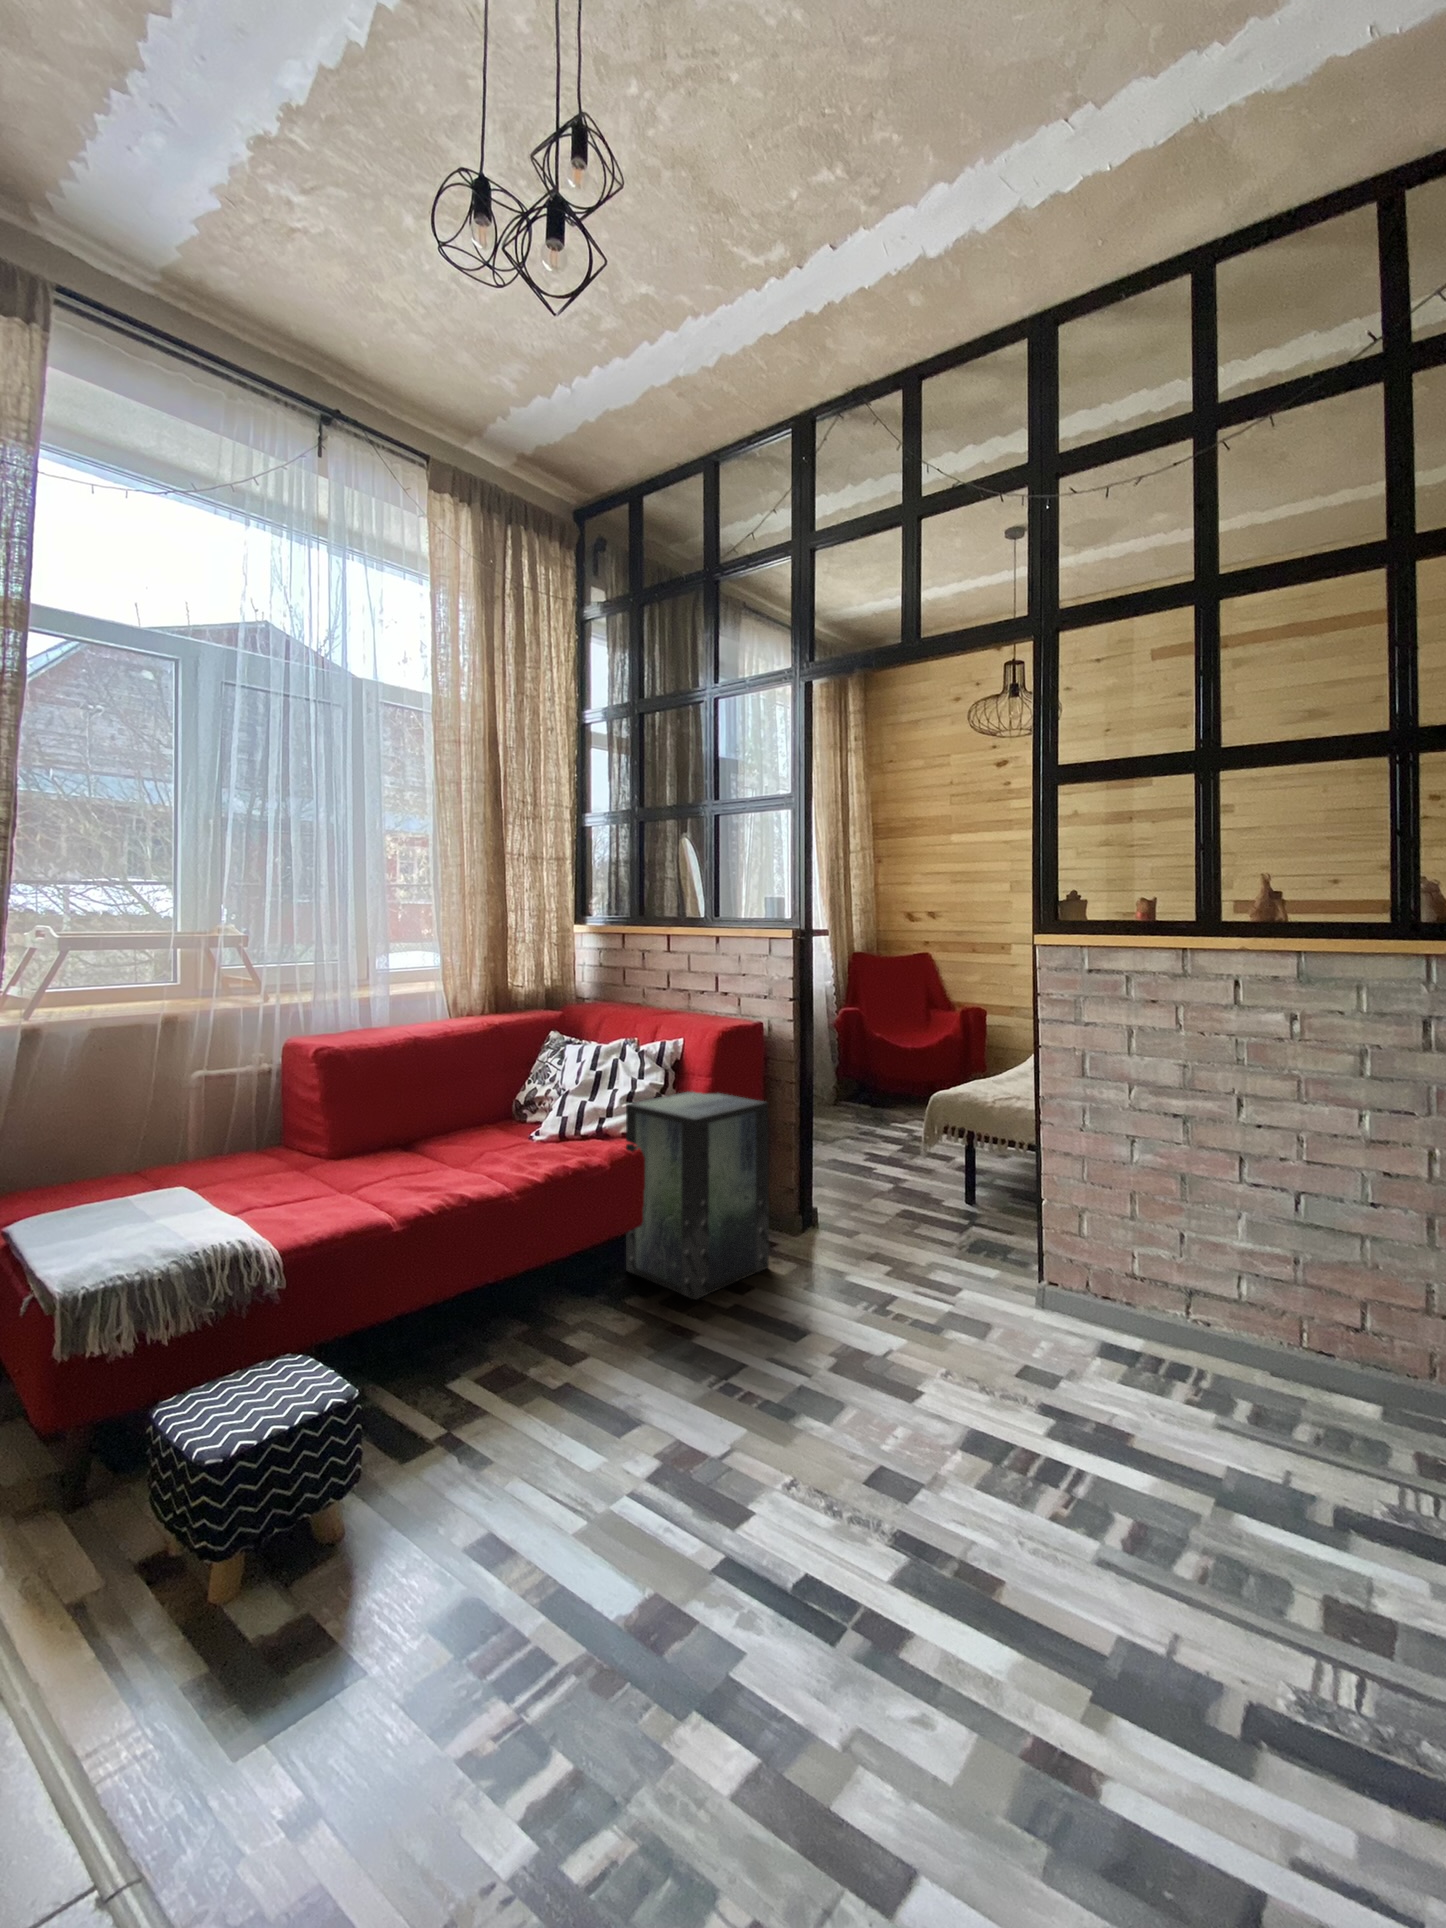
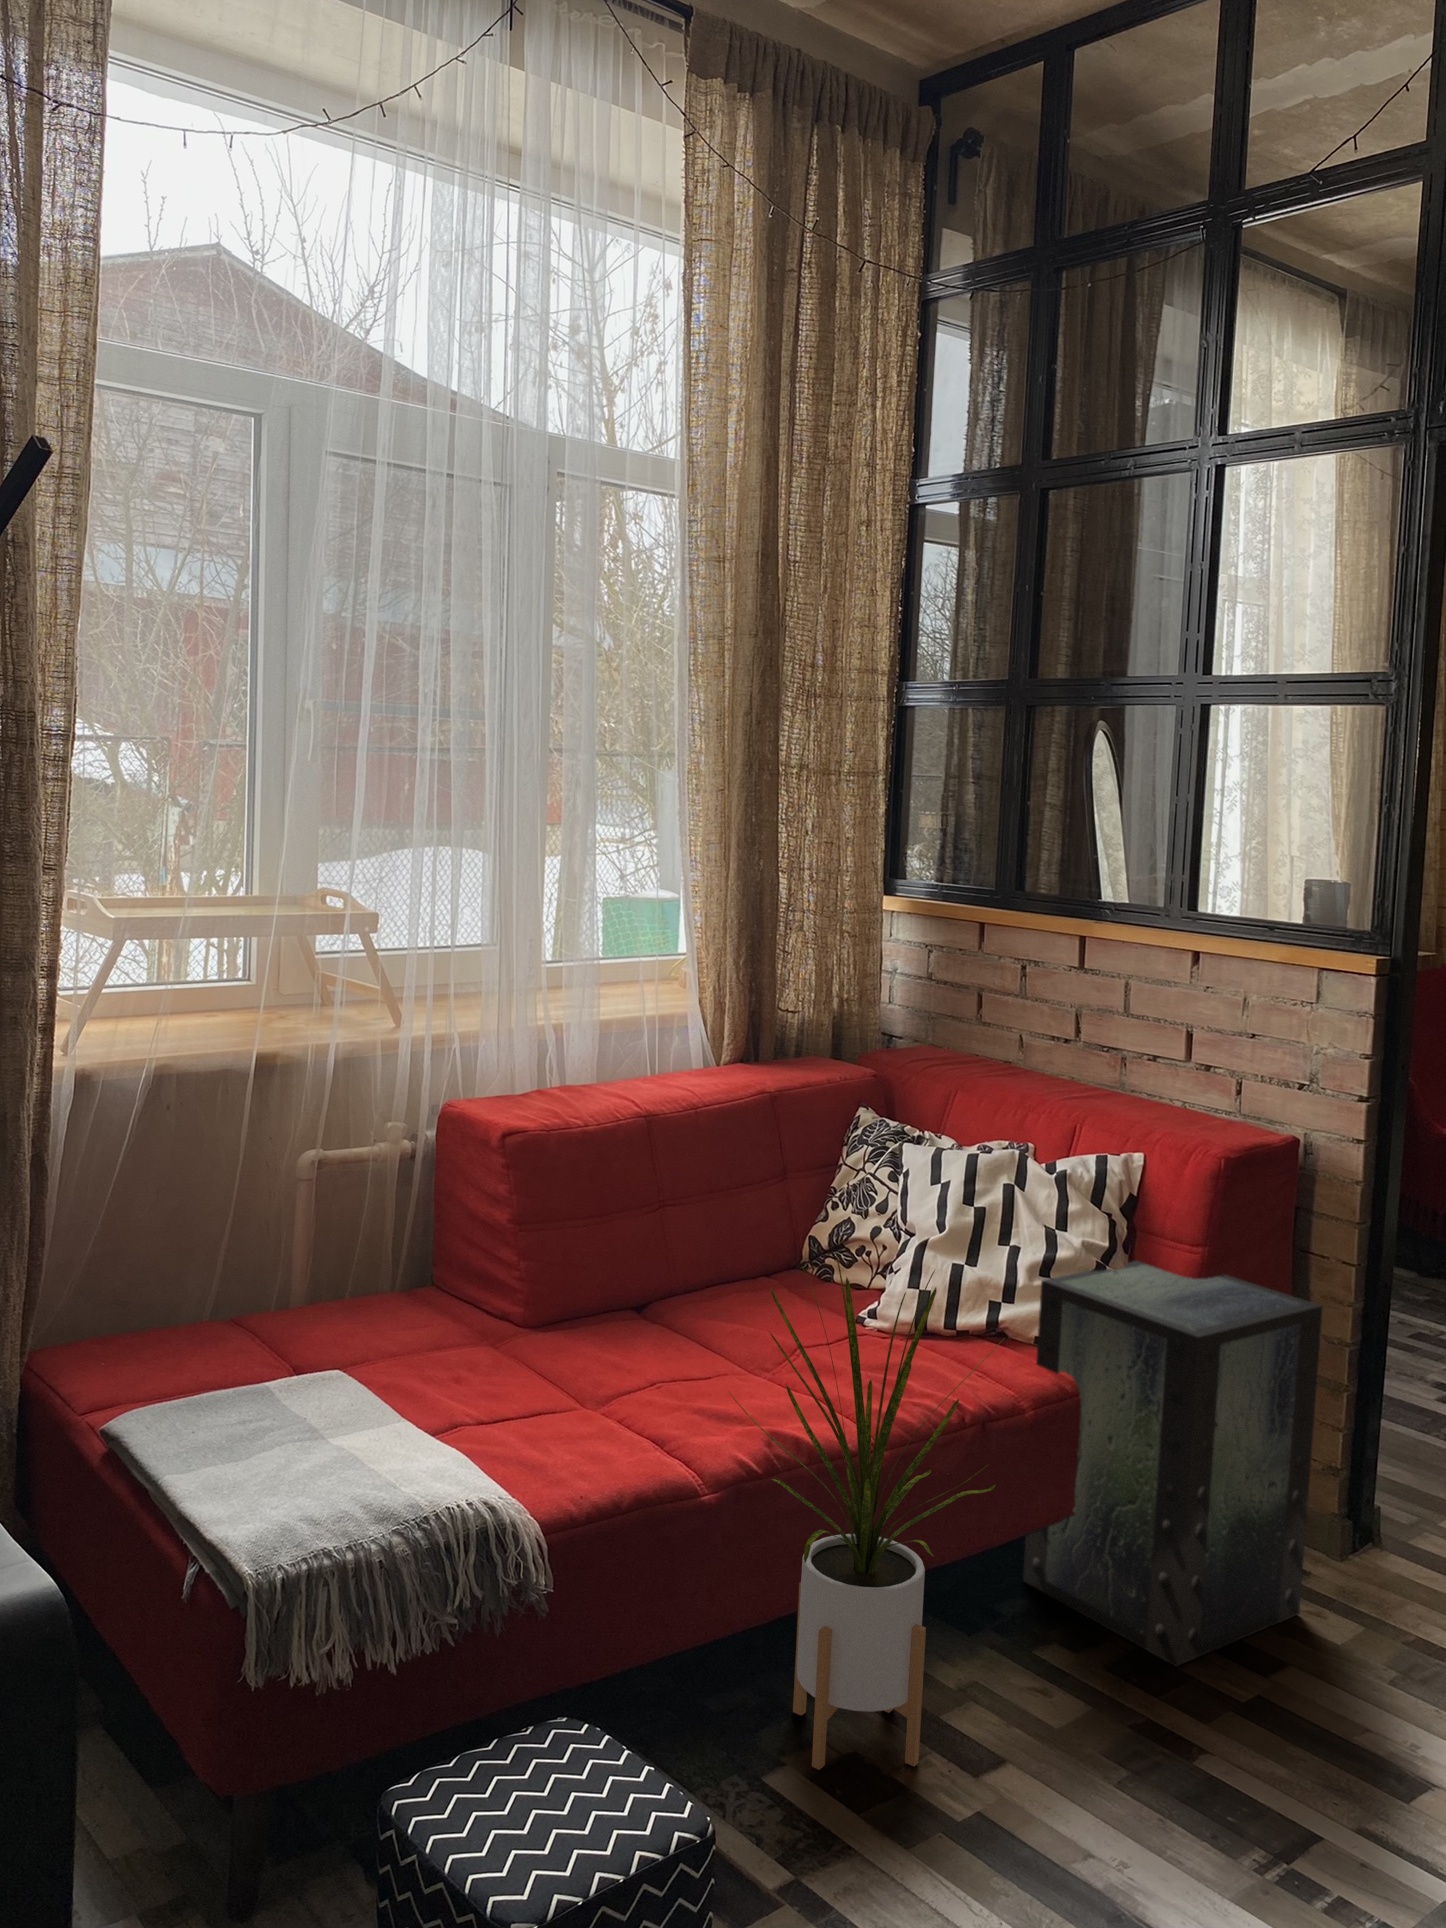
house plant: none [415,1086,577,1378] -> present [730,1255,1004,1770]

